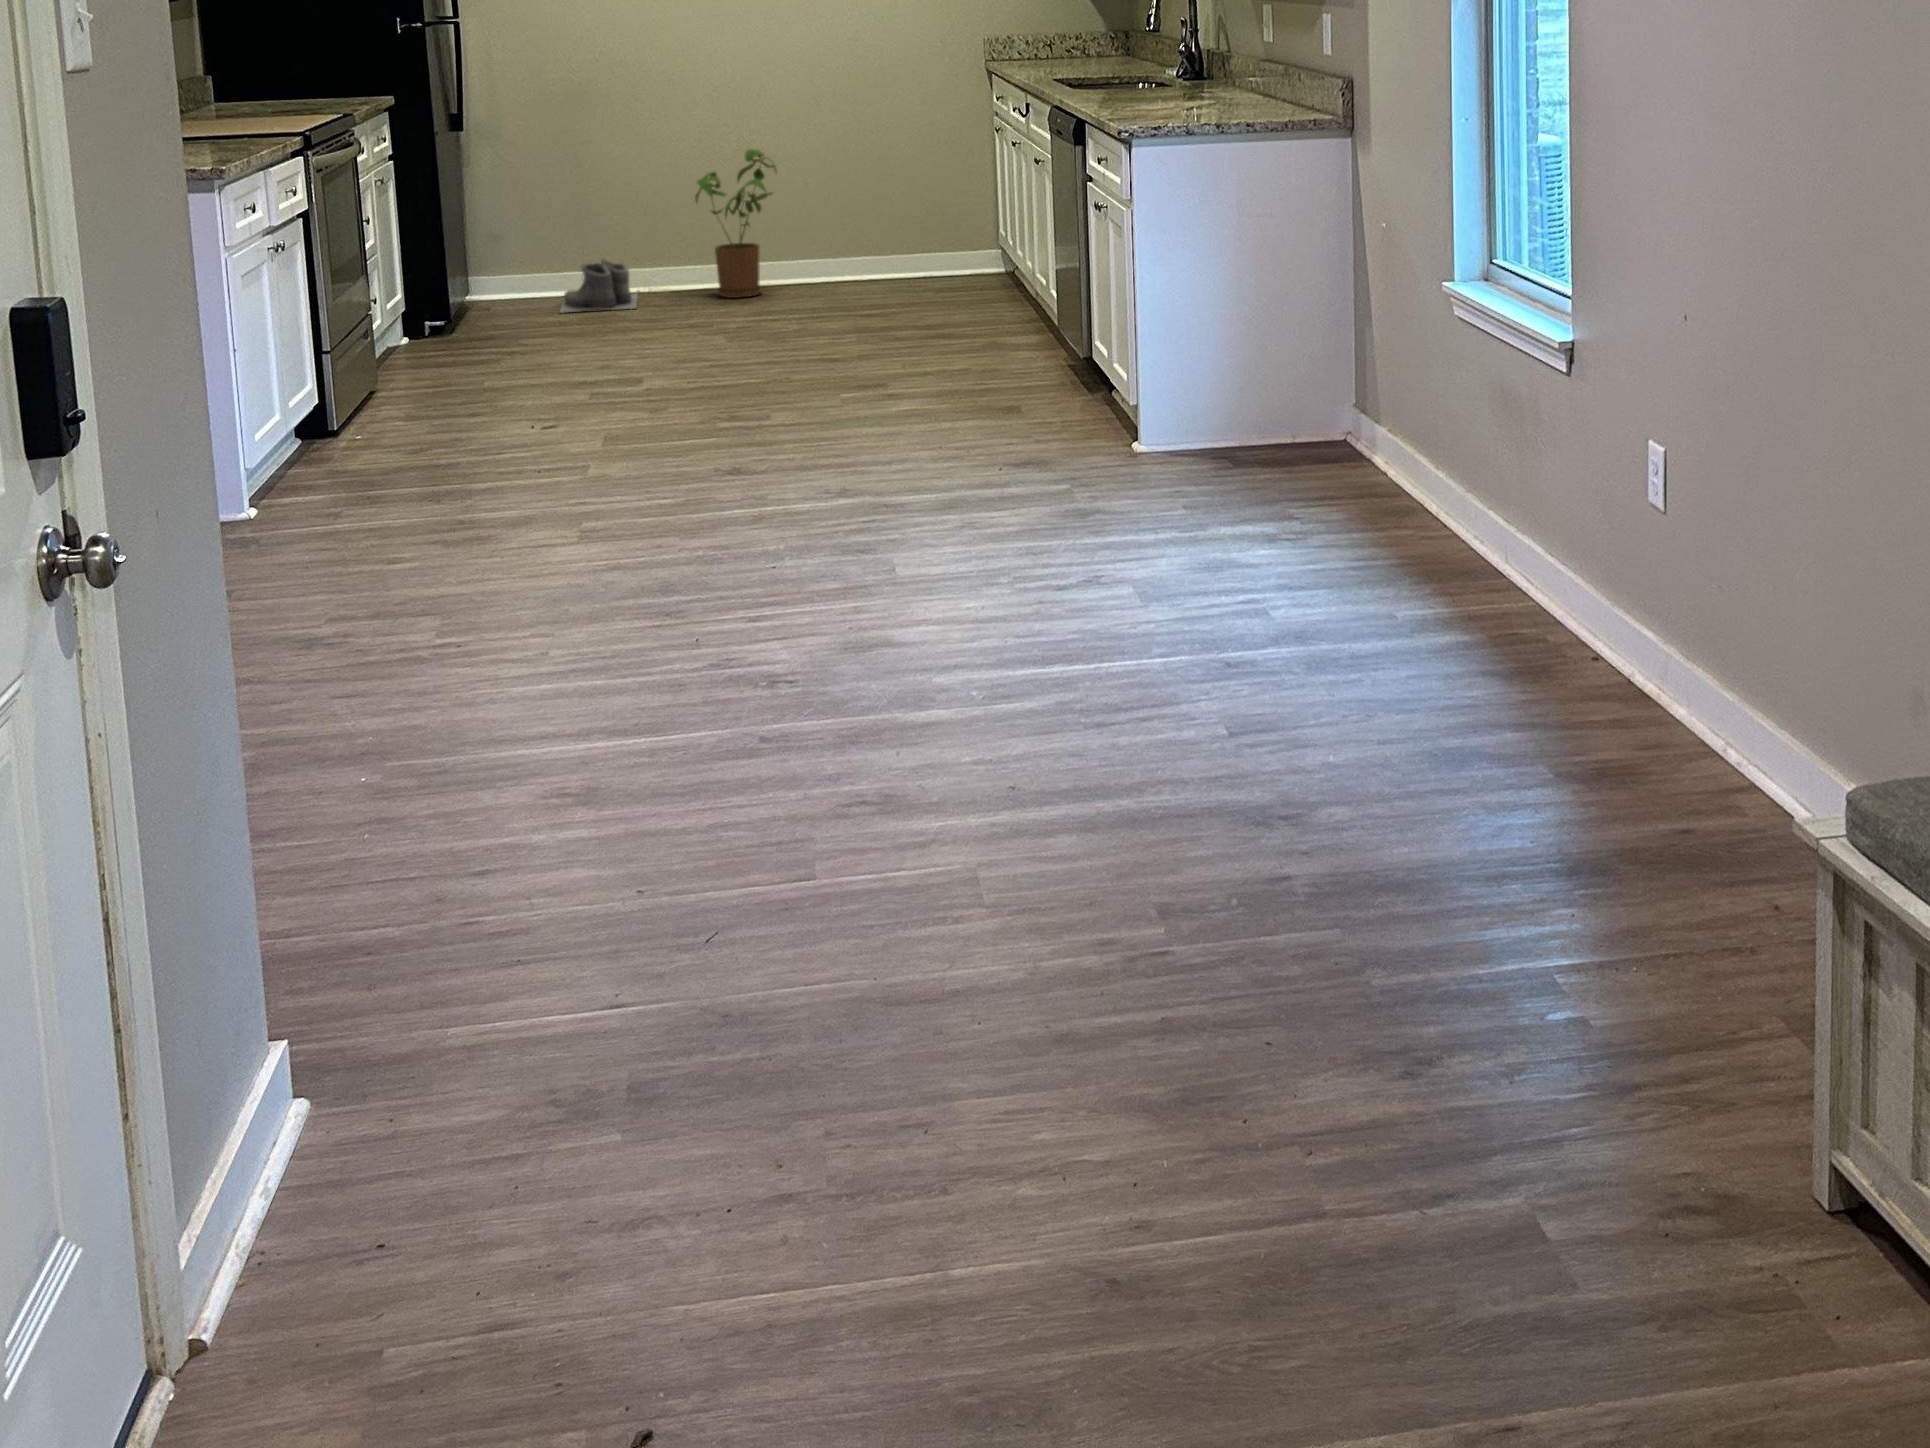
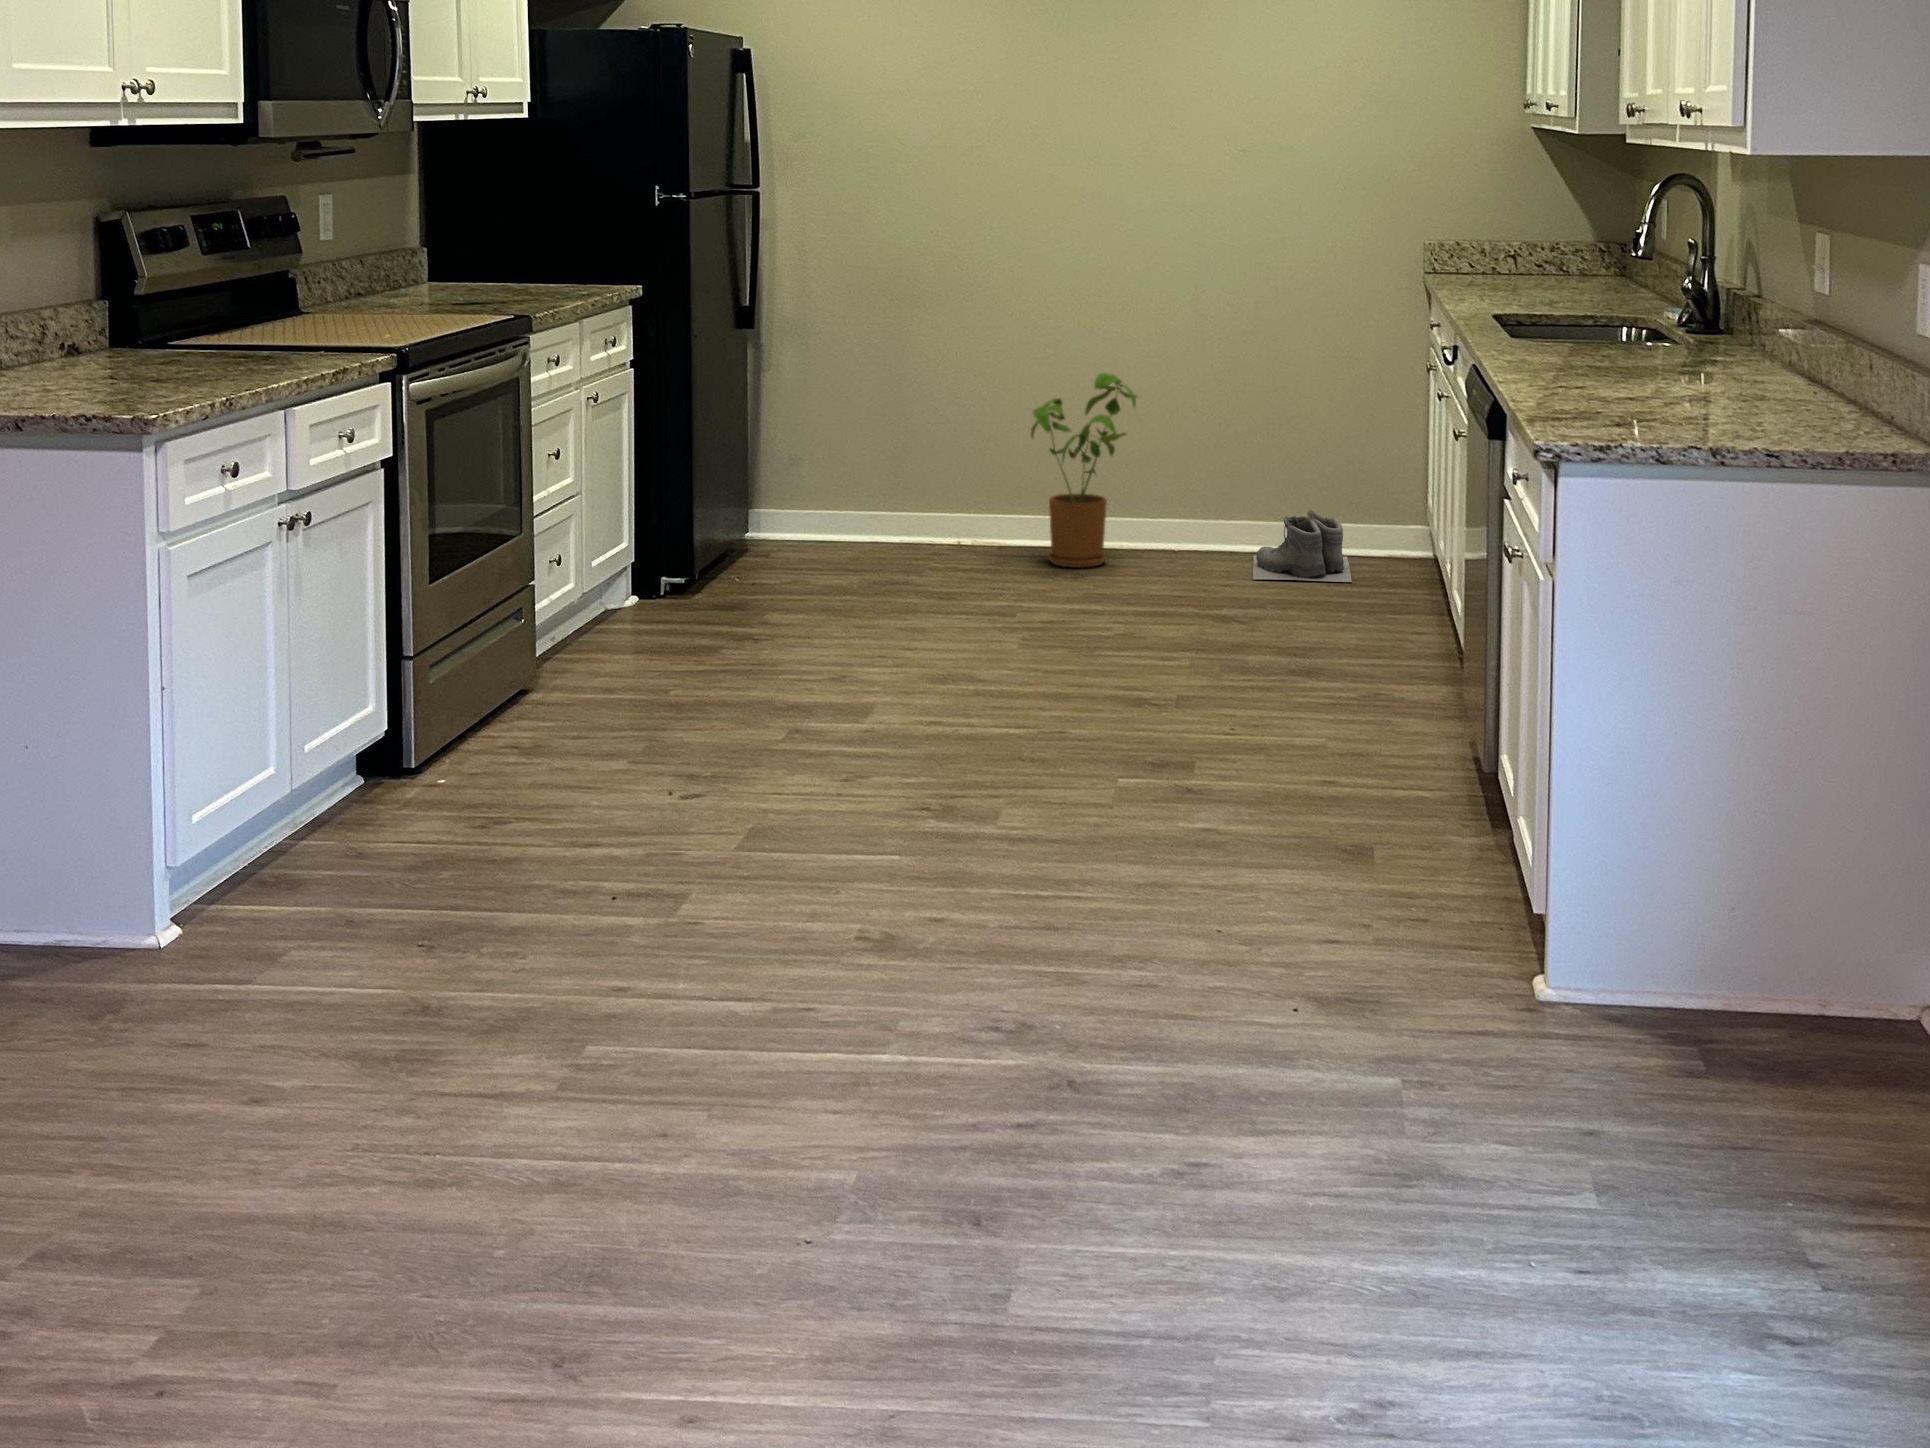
boots: present [560,259,638,313] -> present [1253,510,1352,582]

